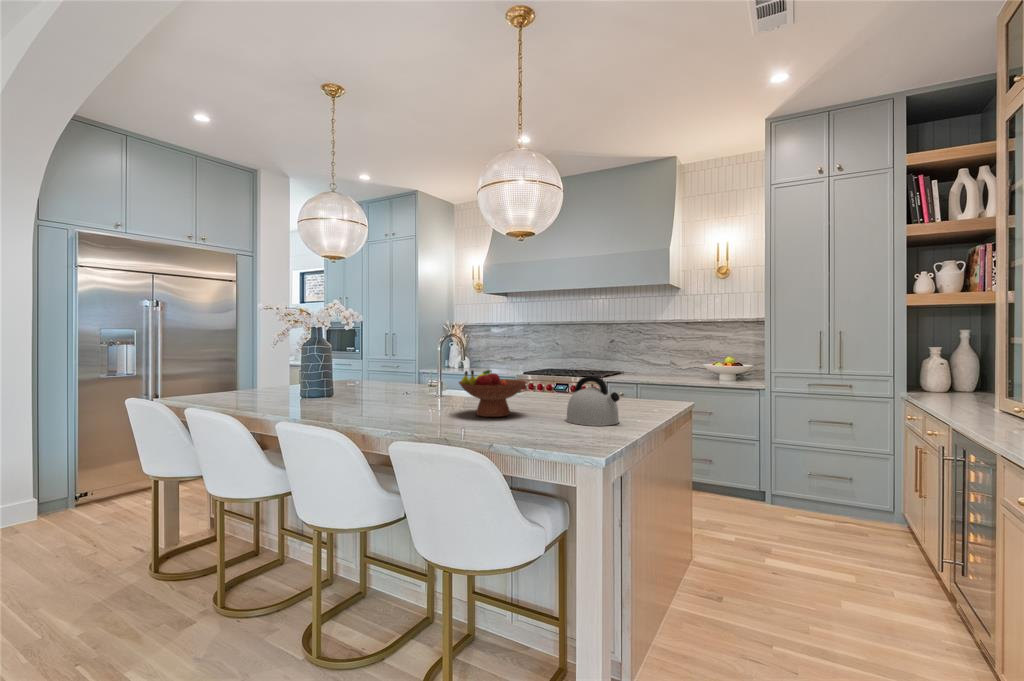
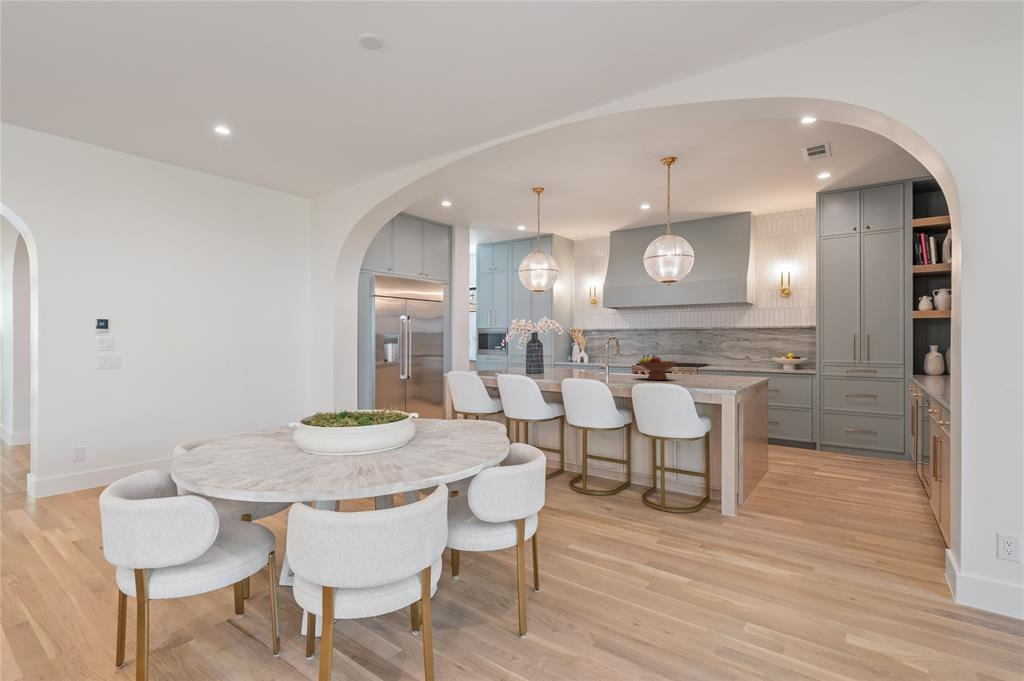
kettle: present [566,376,620,426] -> none [701,358,733,383]

